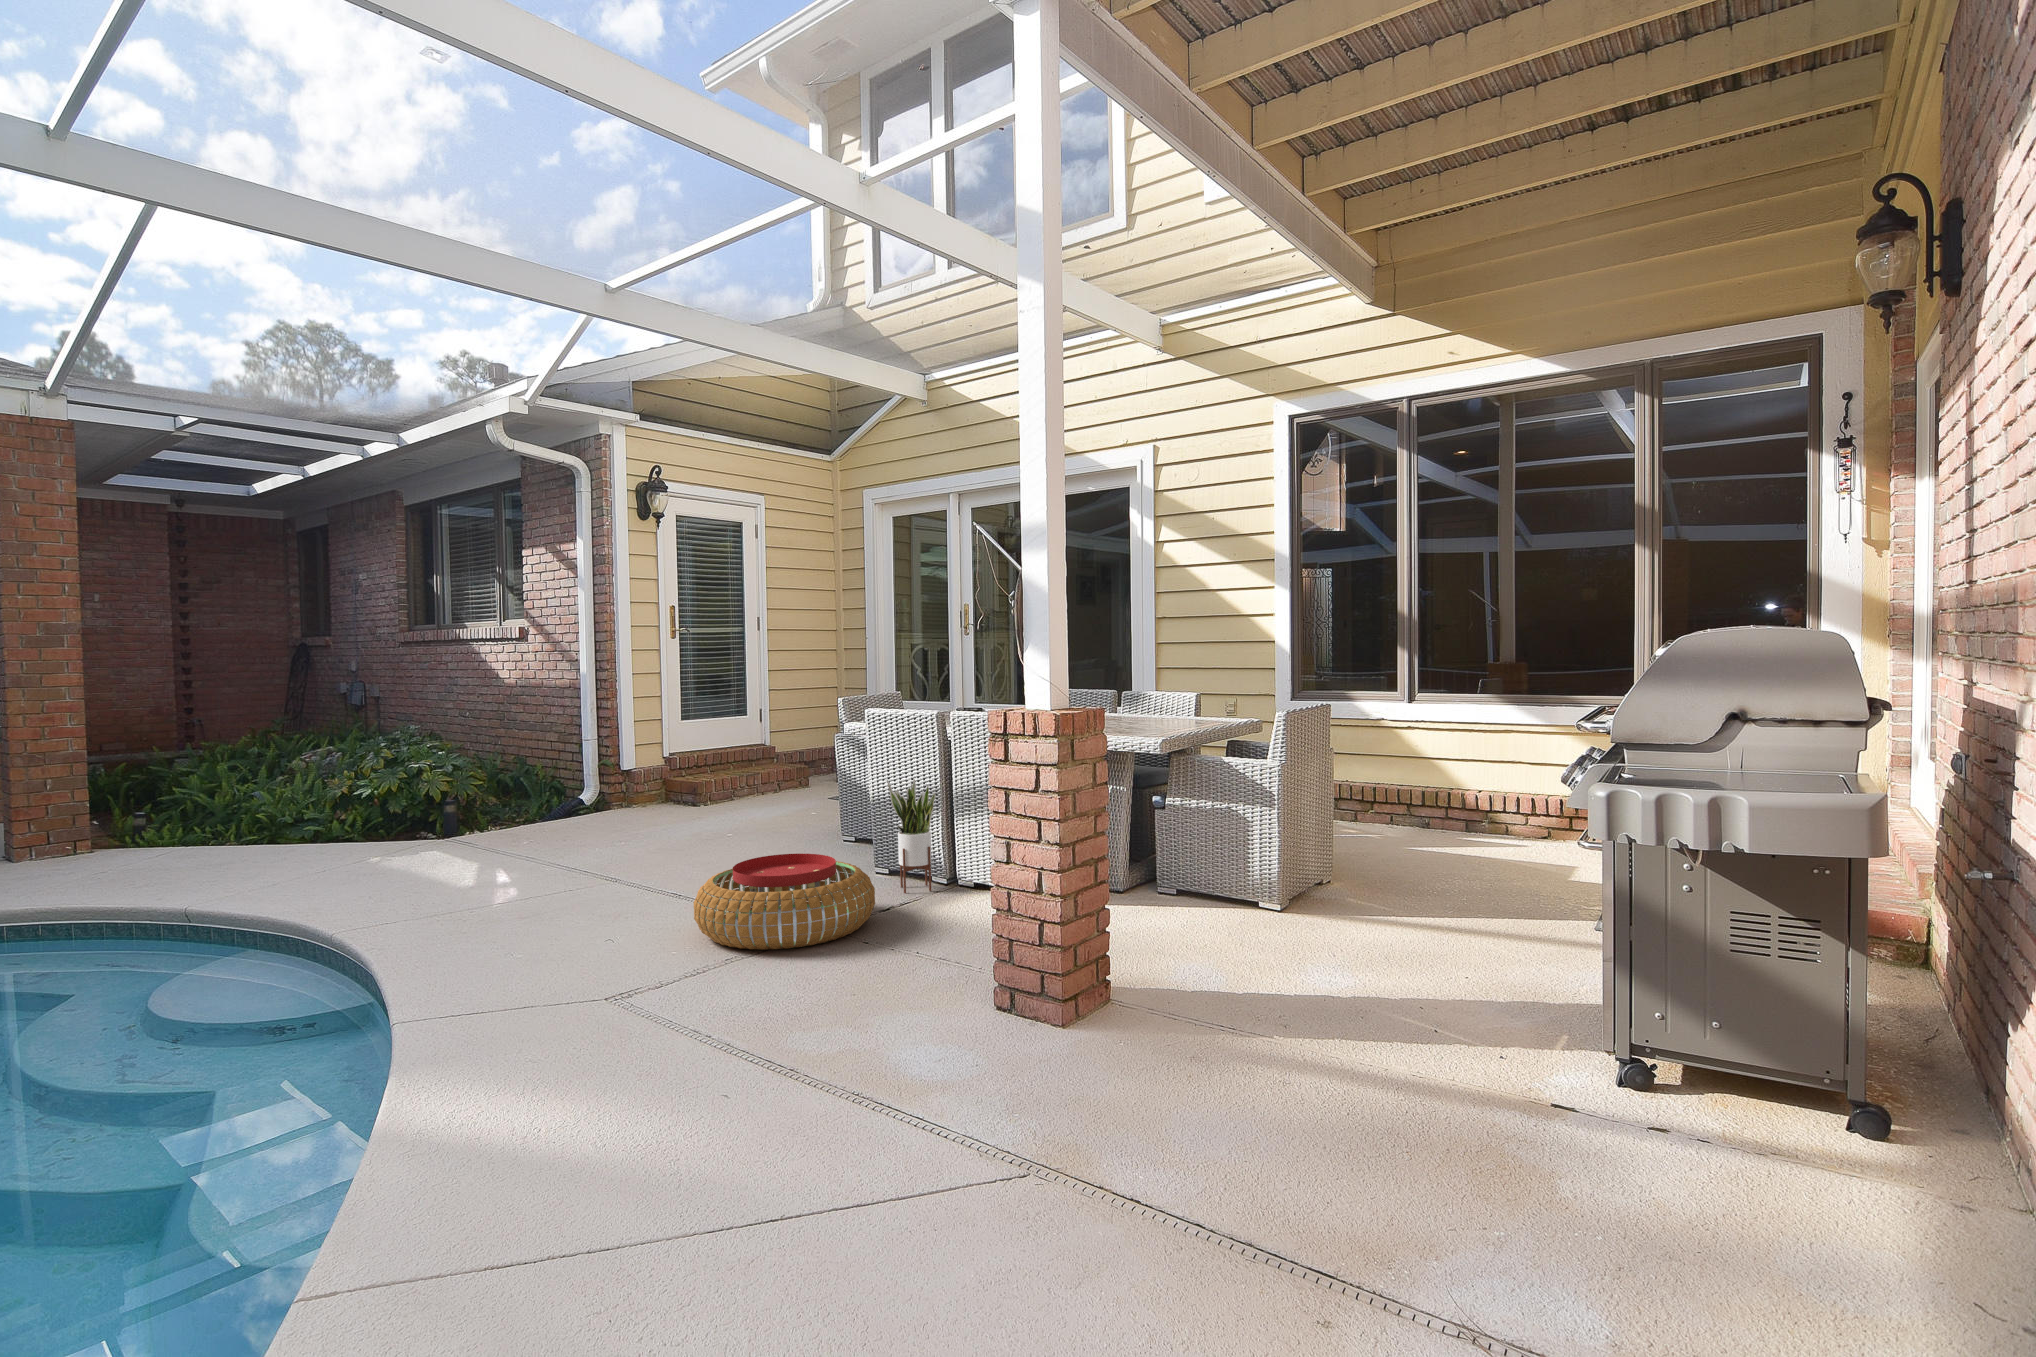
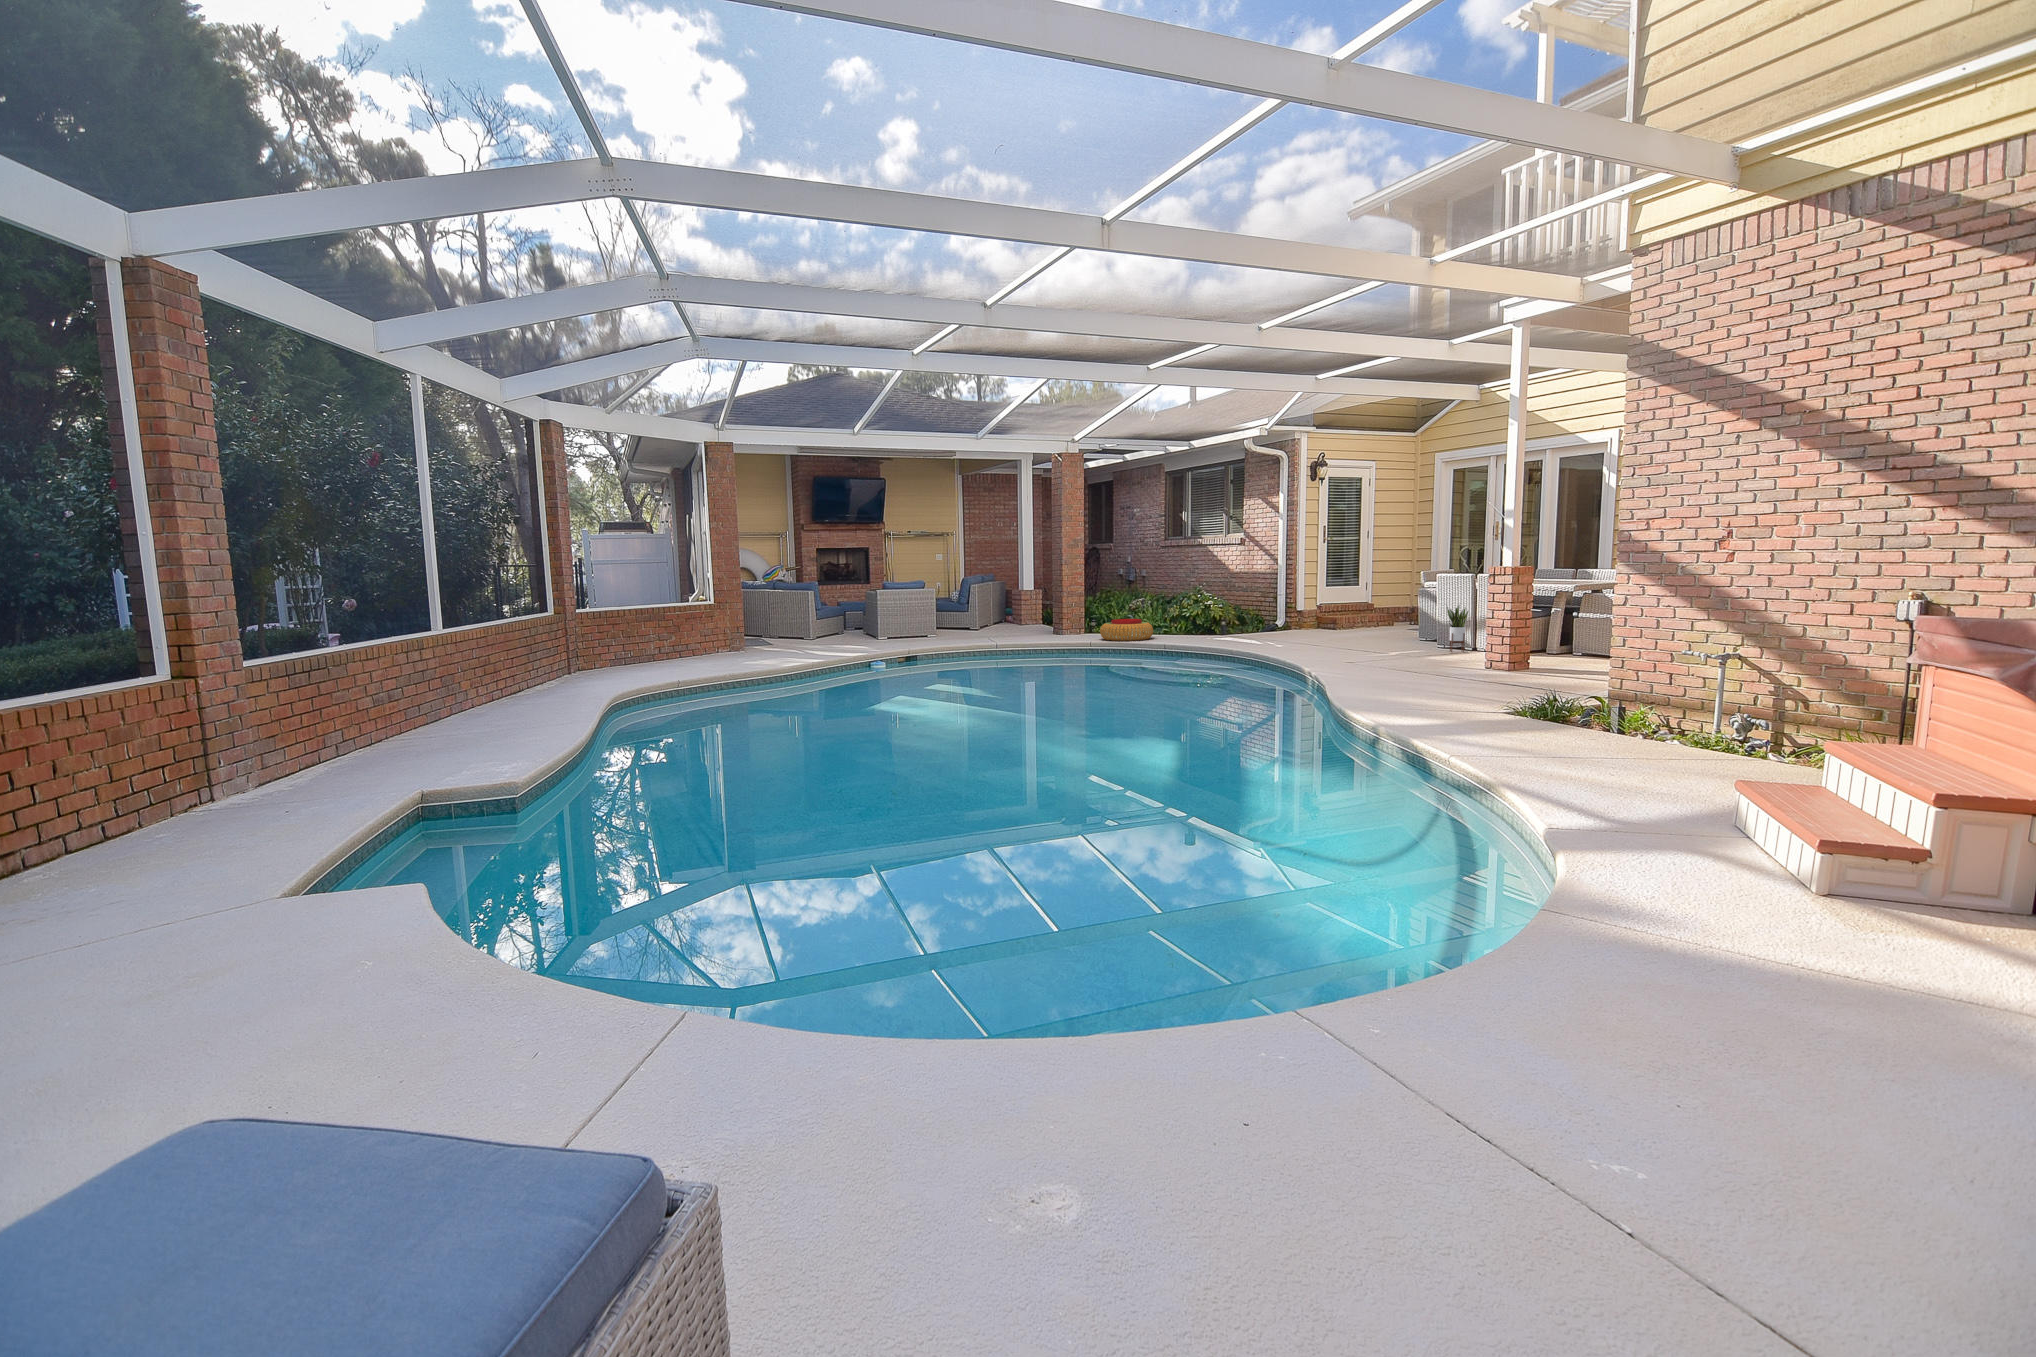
pouf: present [694,854,875,950] -> present [1100,619,1153,641]

